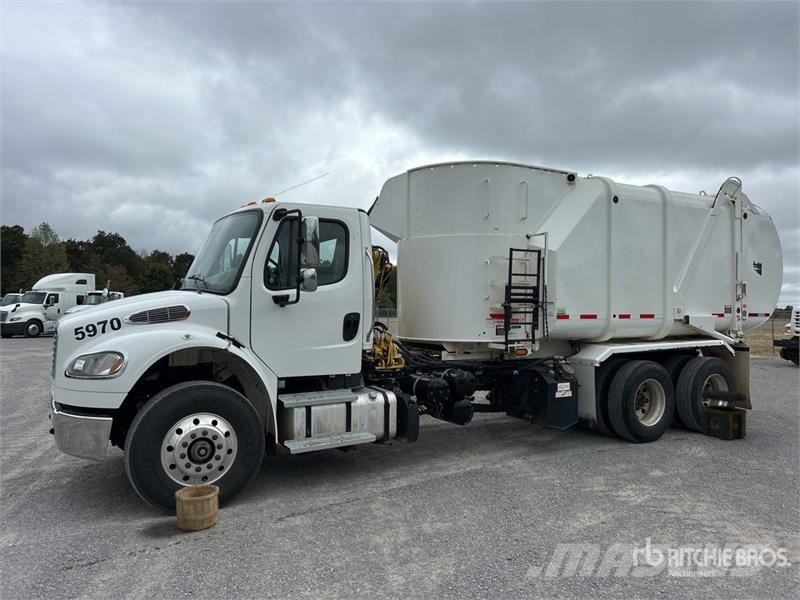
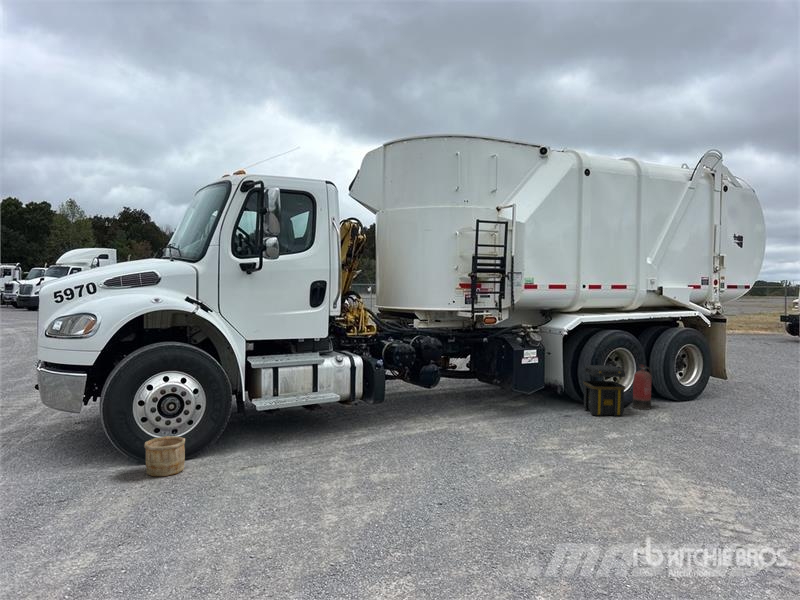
toolbox: present [700,390,747,440] -> present [583,365,625,416]
fire extinguisher: none [665,396,684,443] -> present [632,365,652,410]

